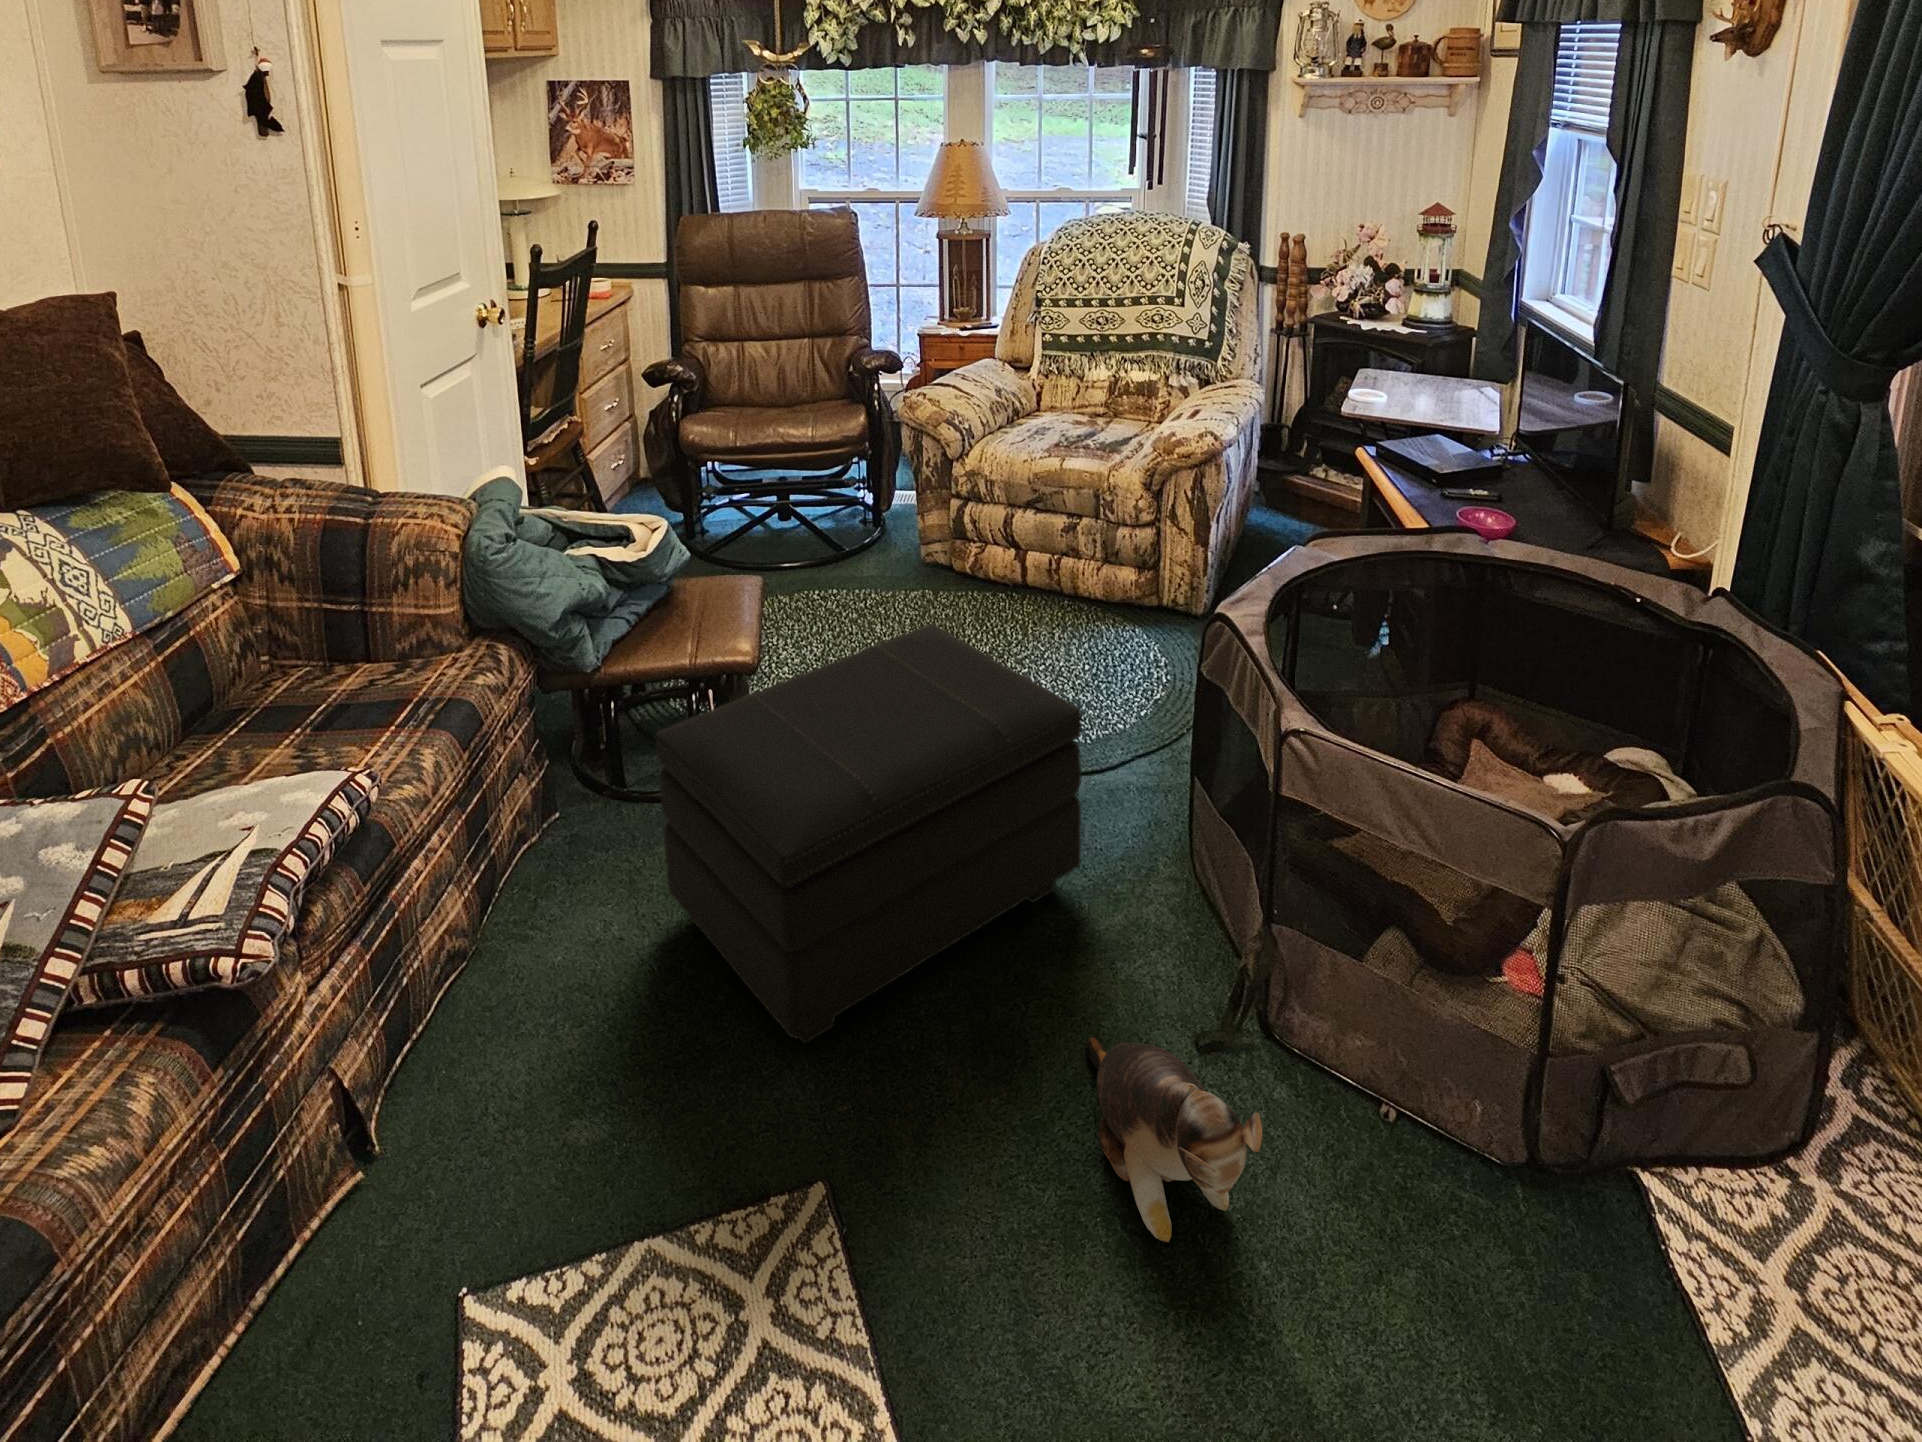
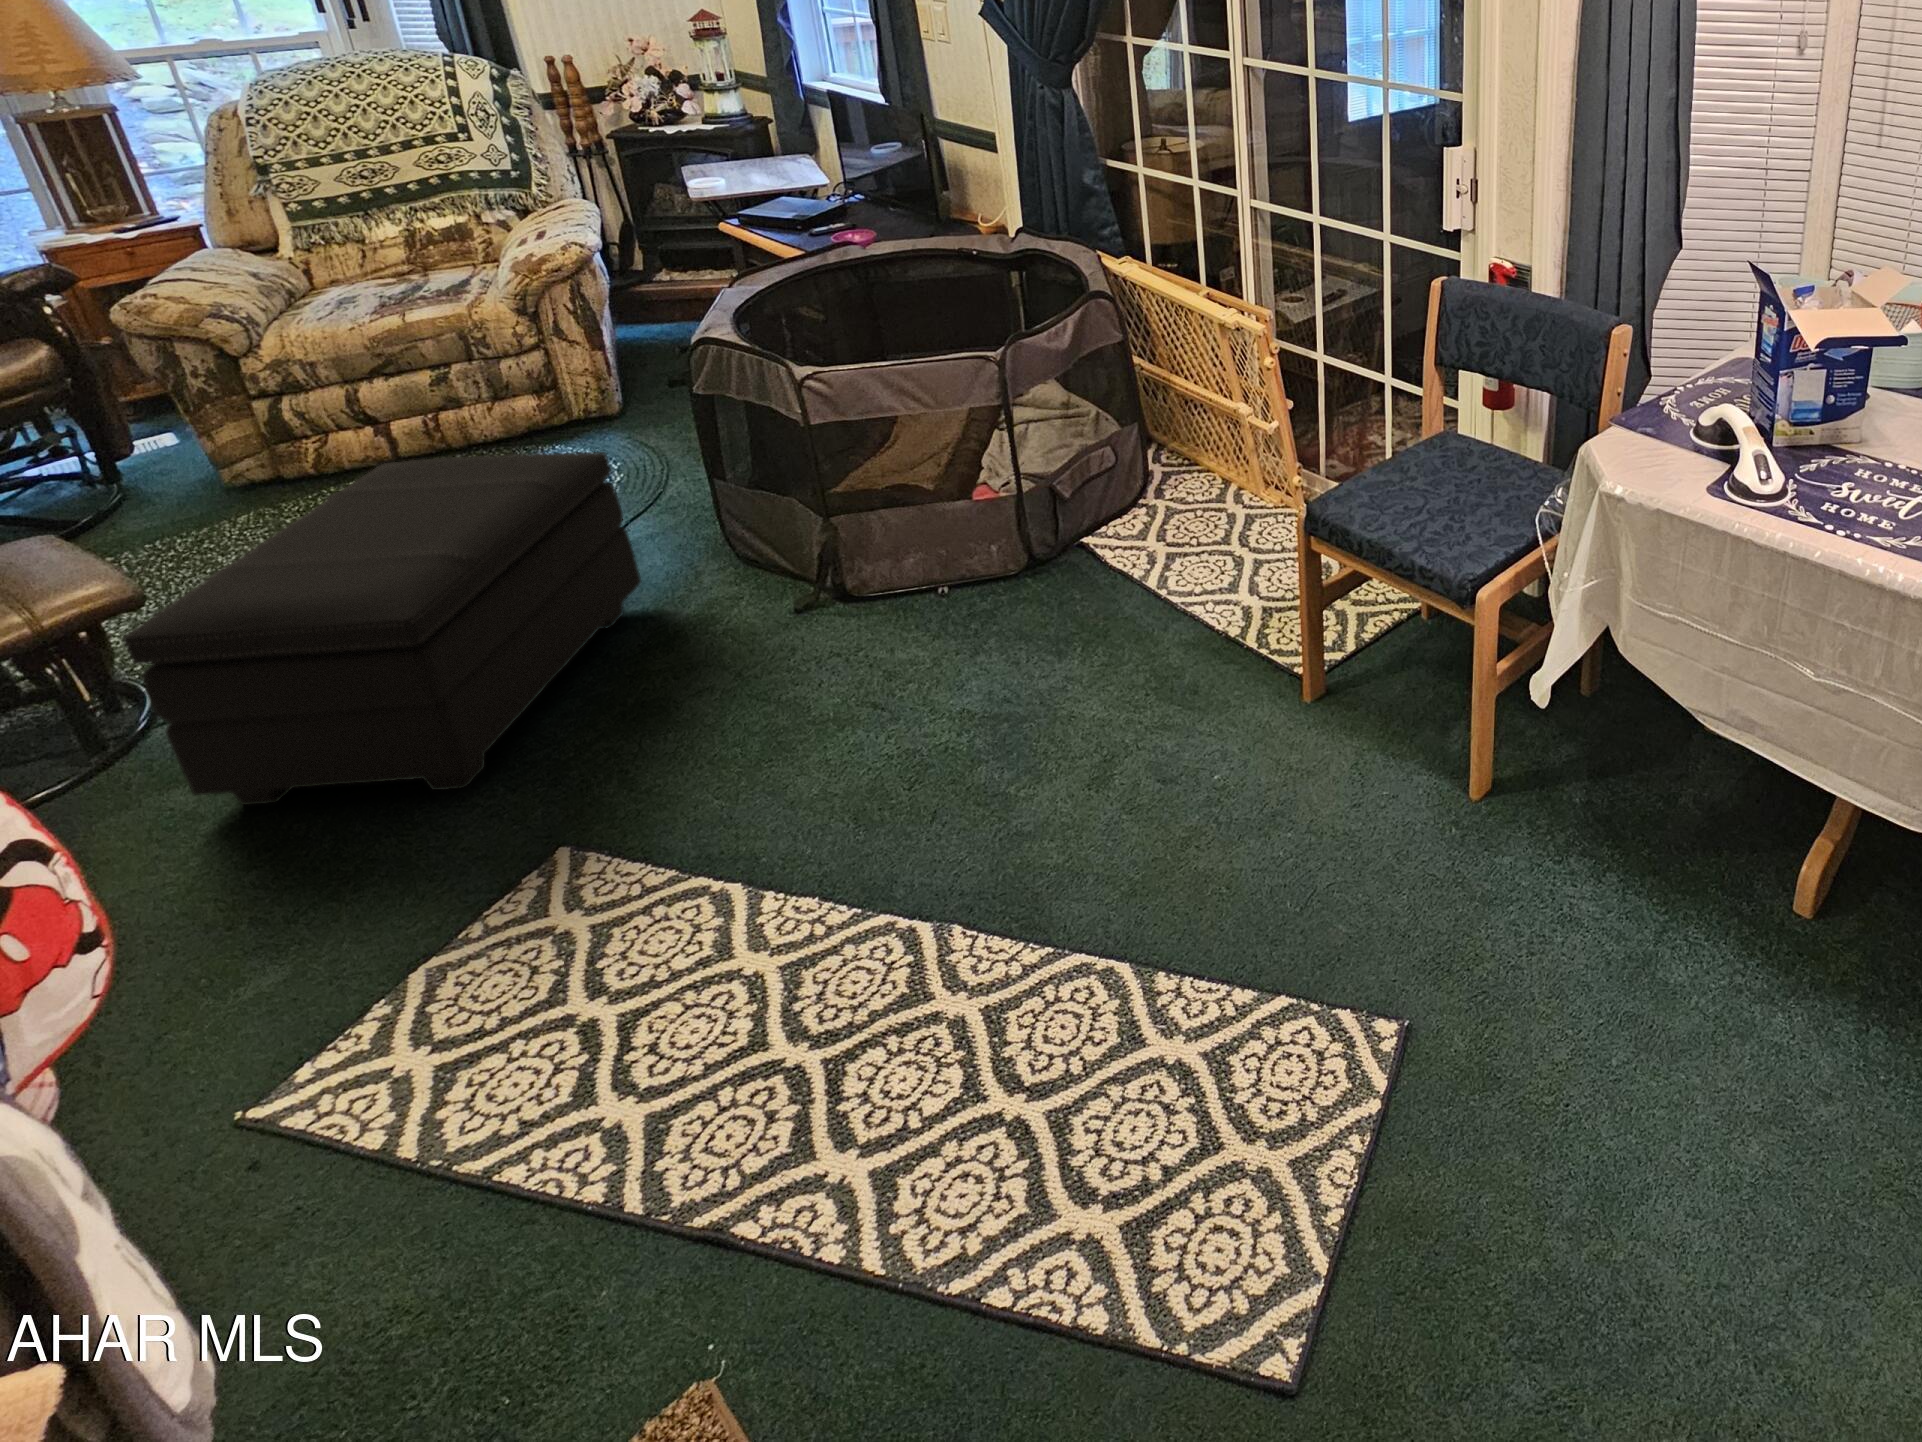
plush toy: present [1086,1038,1262,1242] -> none [719,571,886,697]

